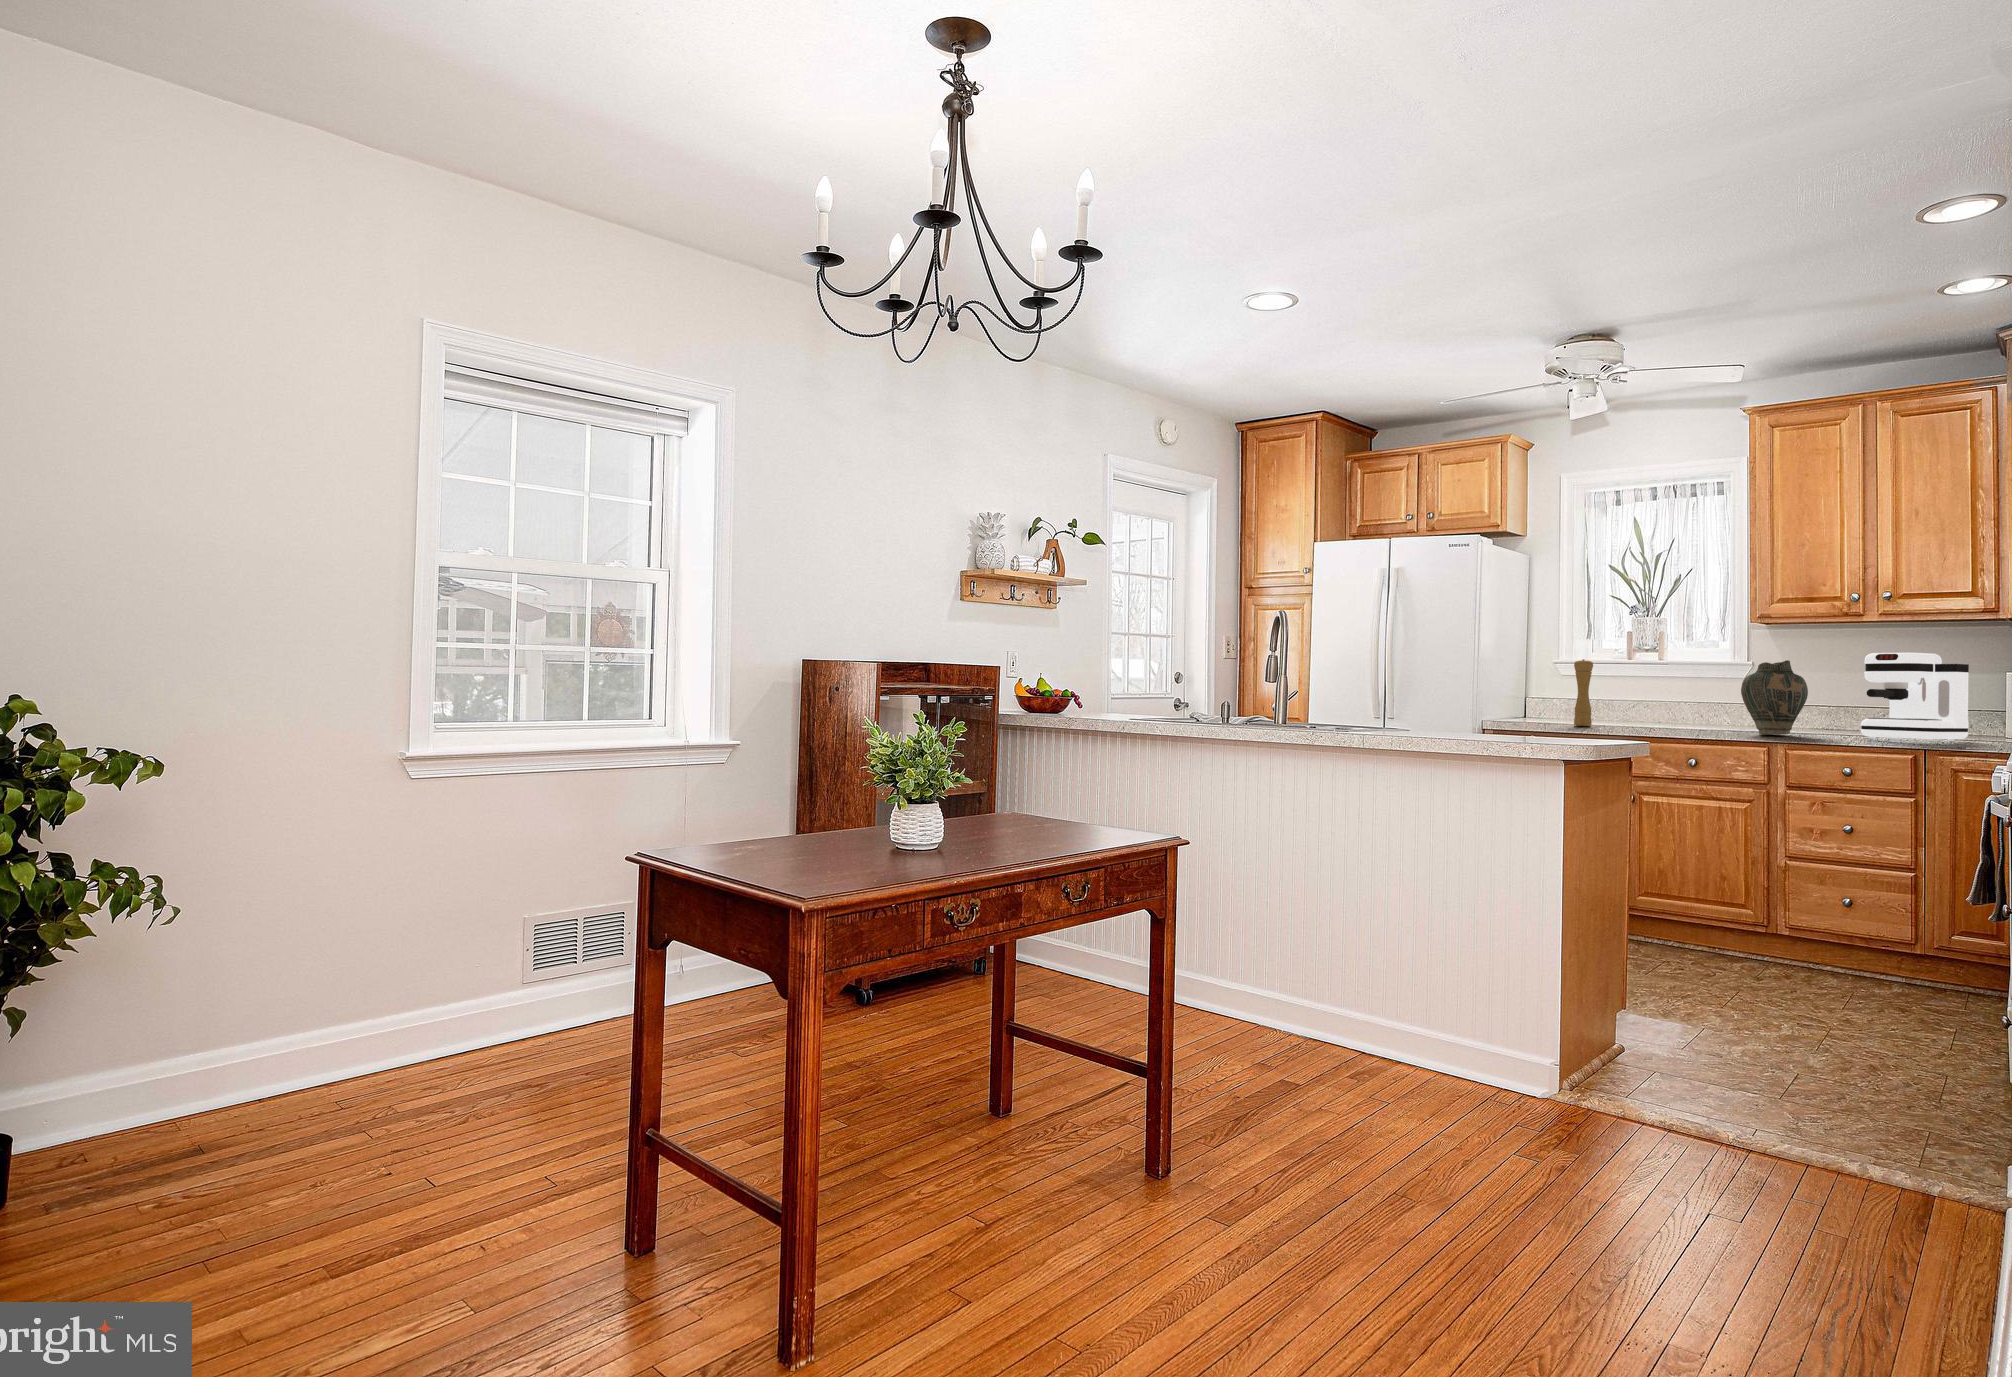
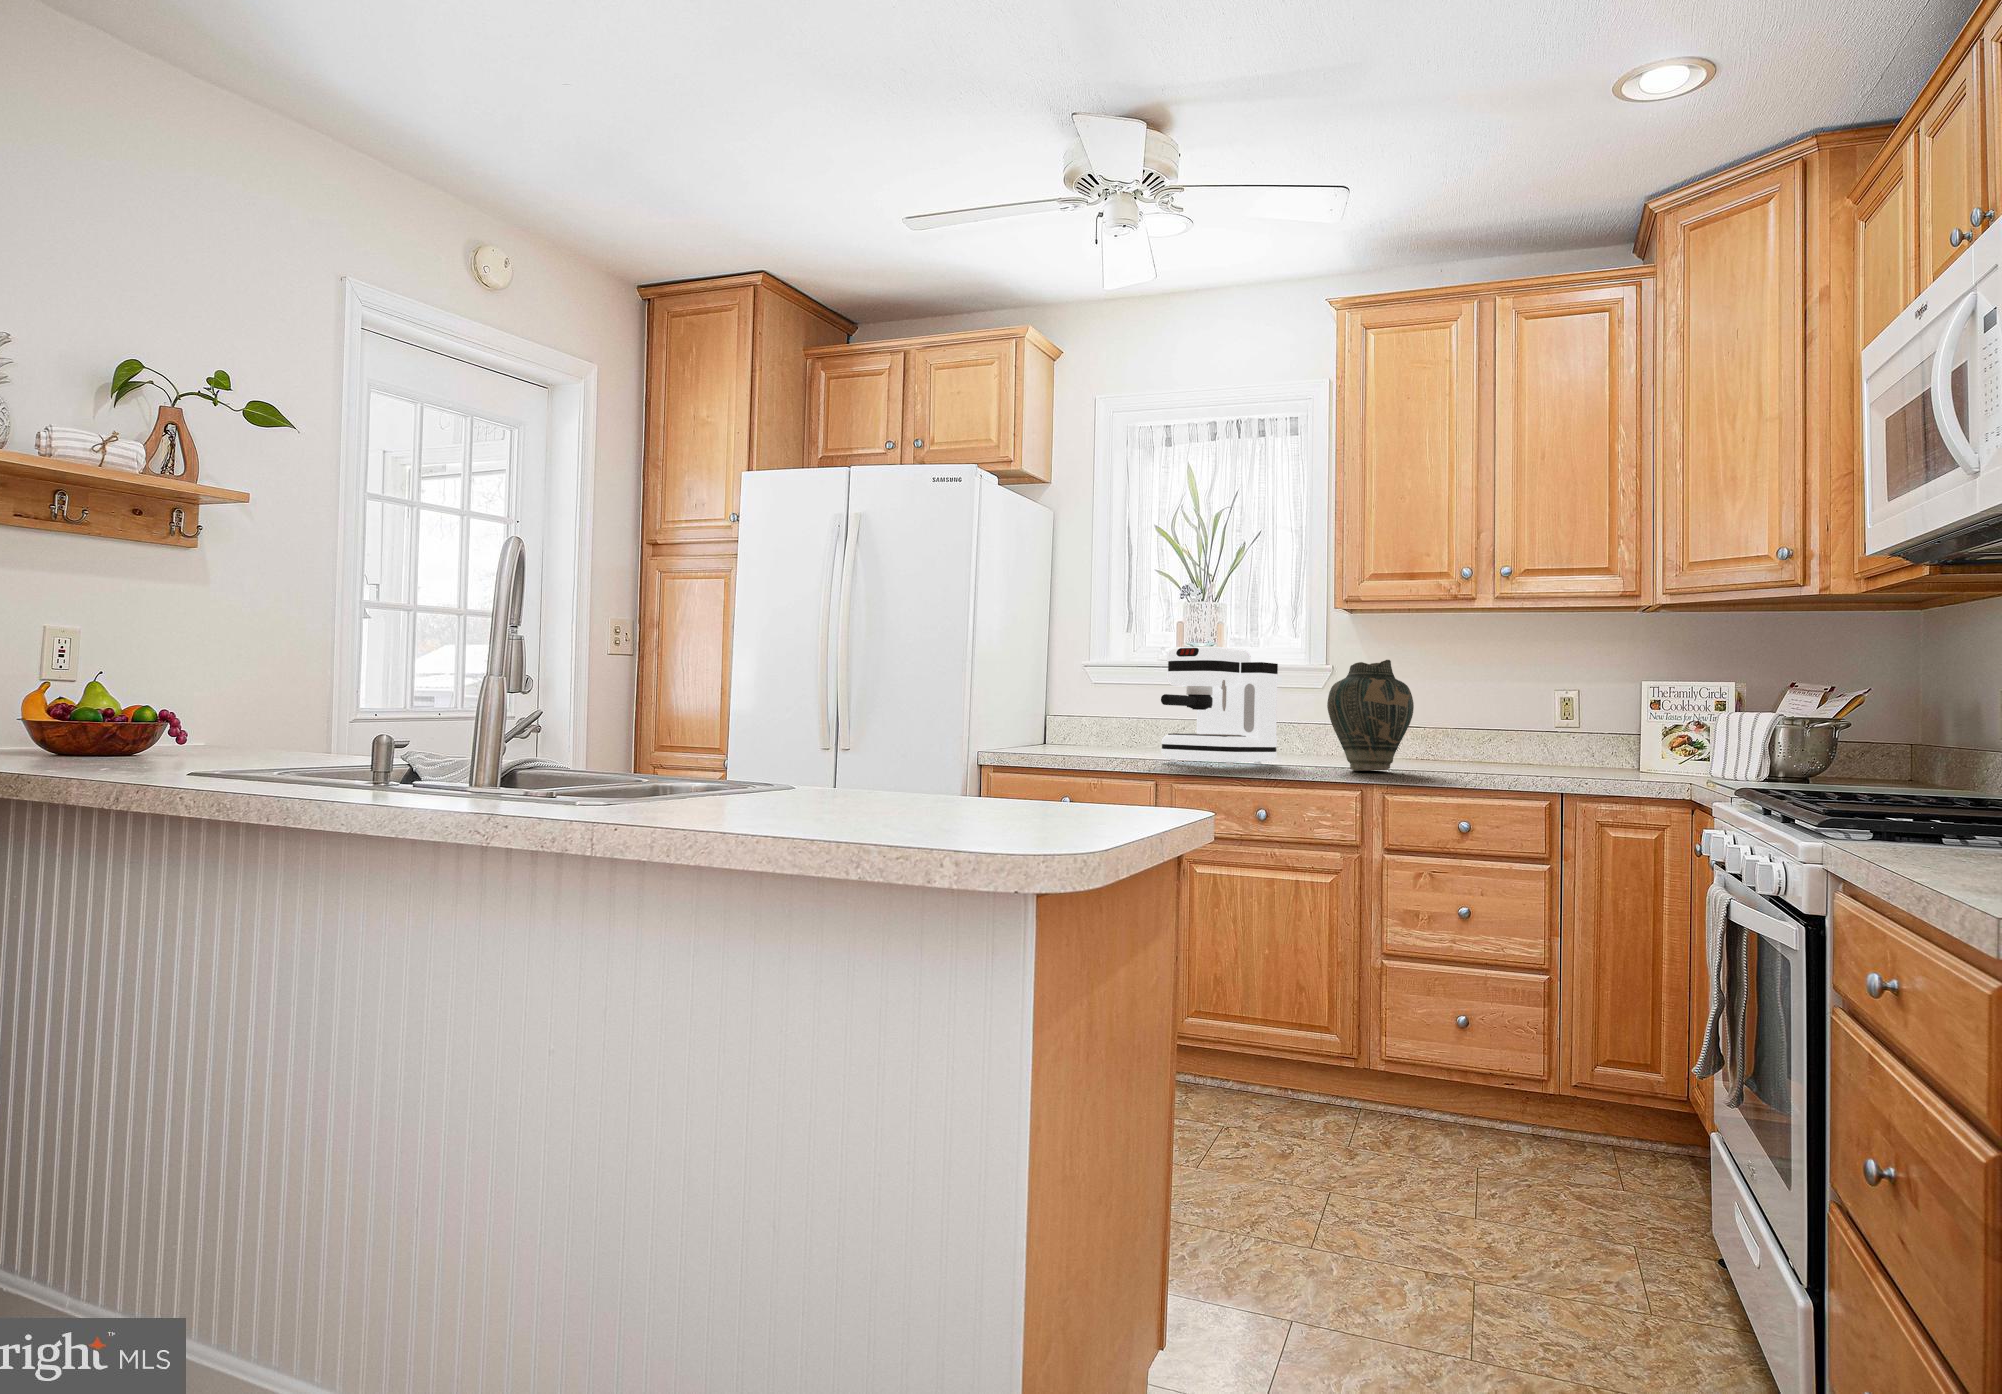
coffee maker: present [1861,653,1969,741] -> present [1161,646,1278,765]
pepper mill: present [1574,659,1593,726] -> none [1105,657,1132,757]

